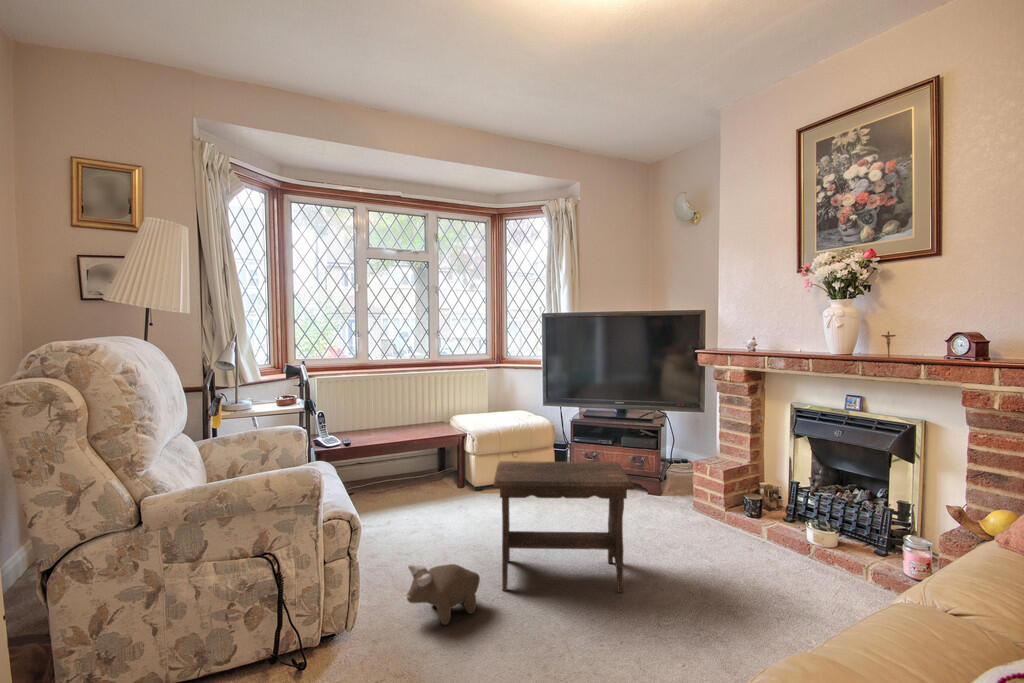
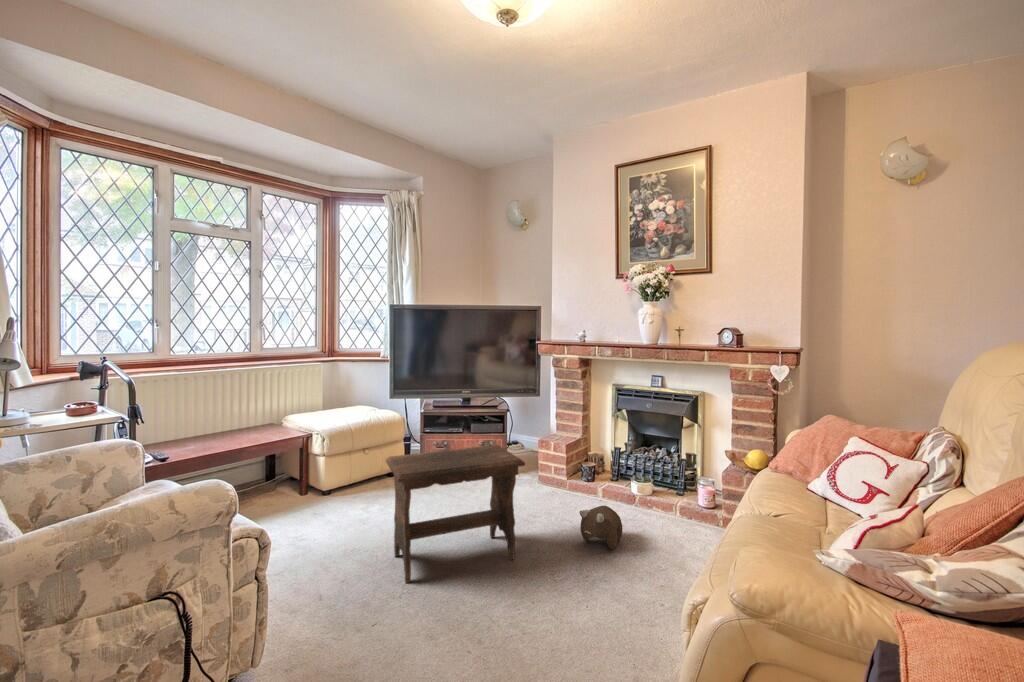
plush toy: present [405,564,480,625] -> present [579,506,622,549]

